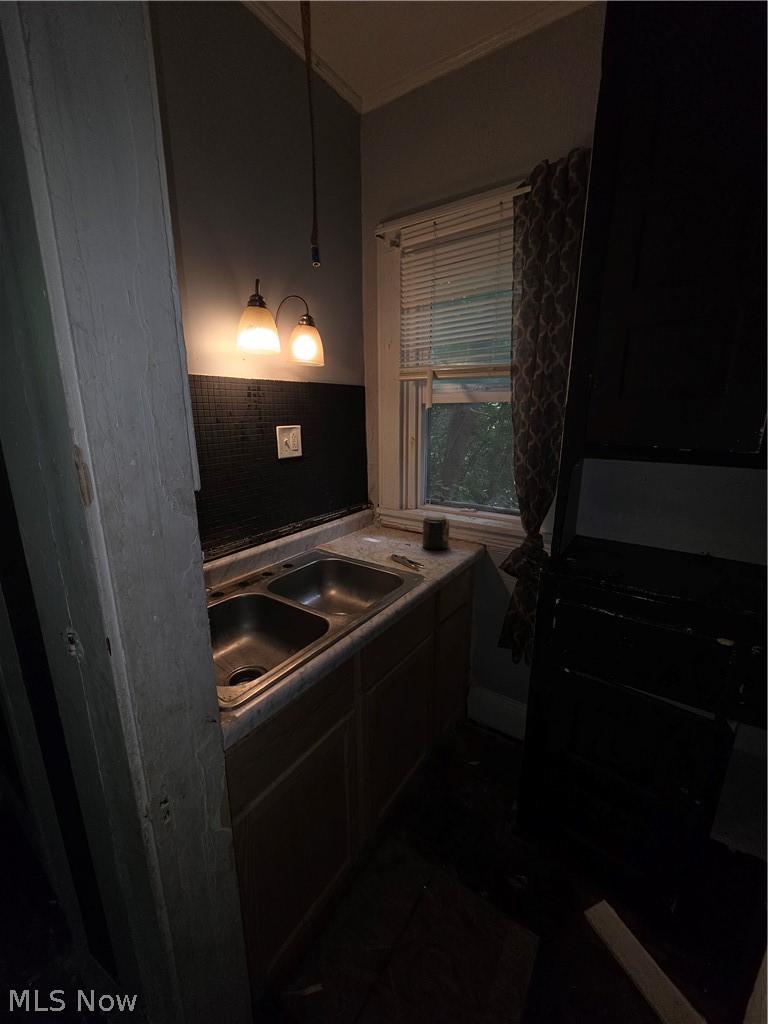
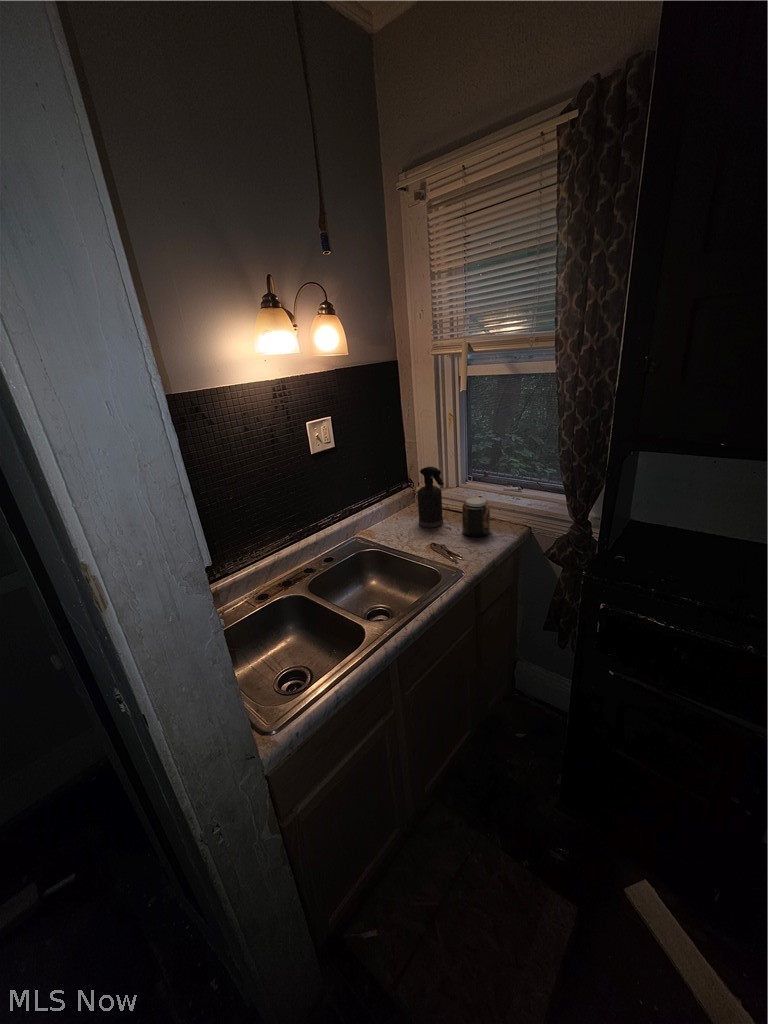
spray bottle: none [379,483,406,543] -> present [417,467,443,528]

